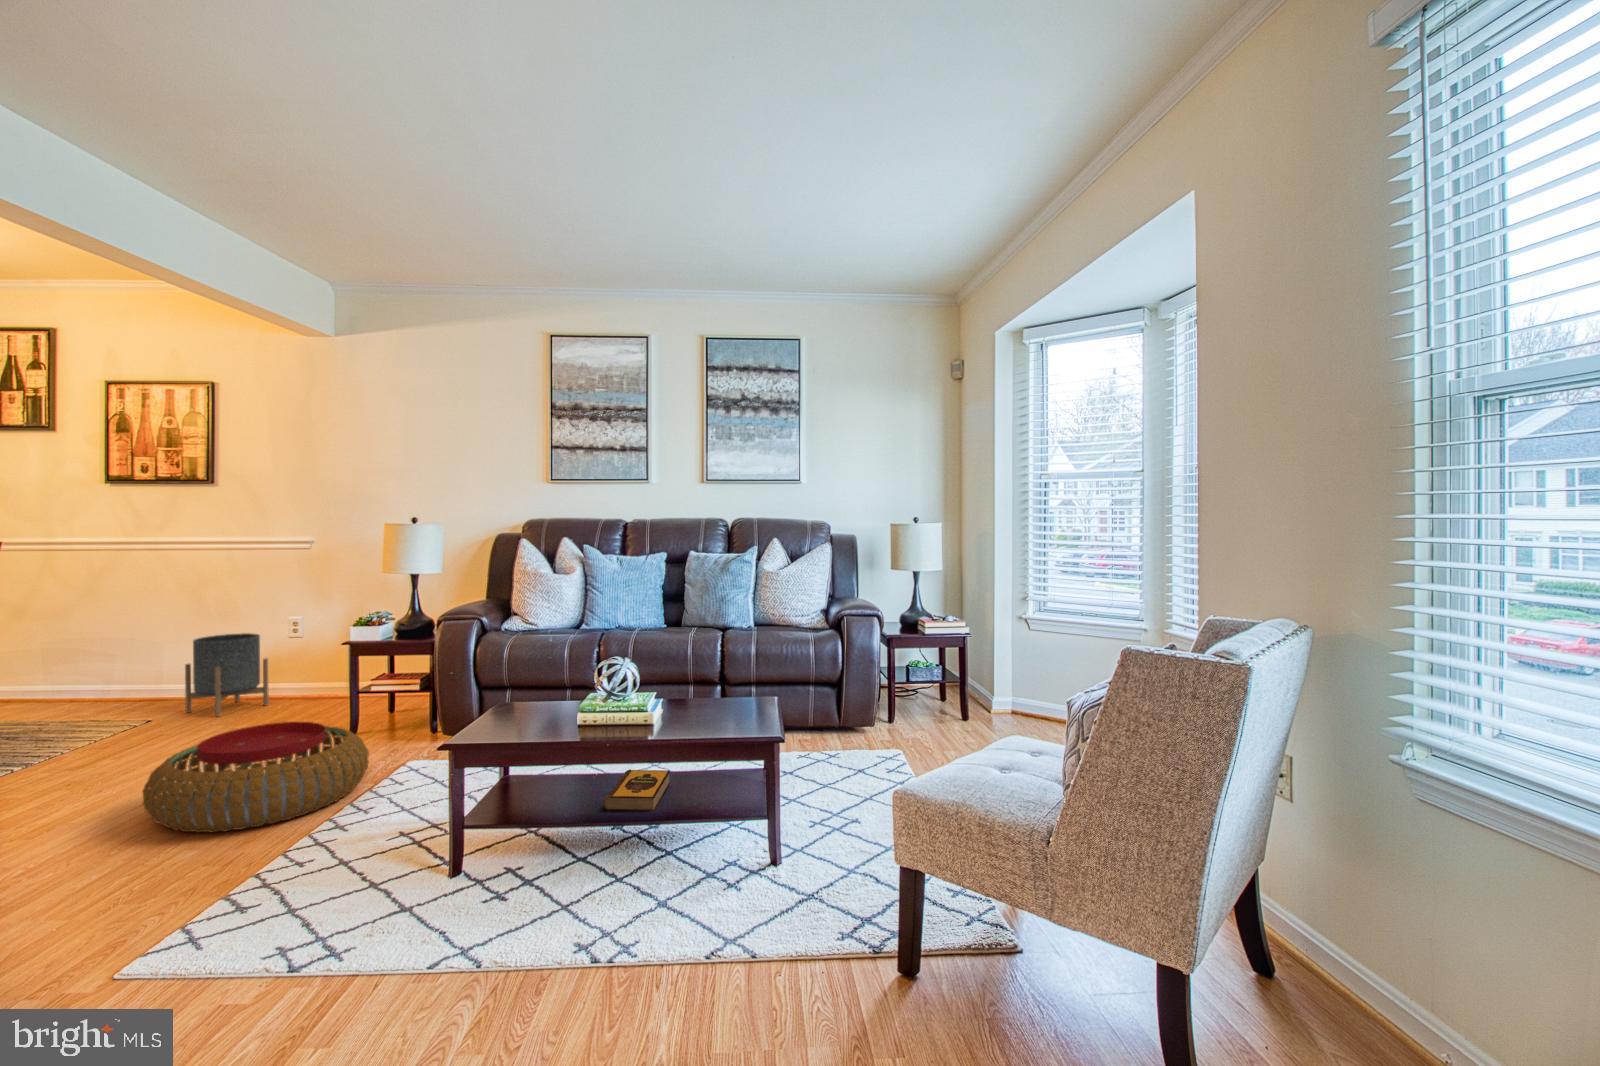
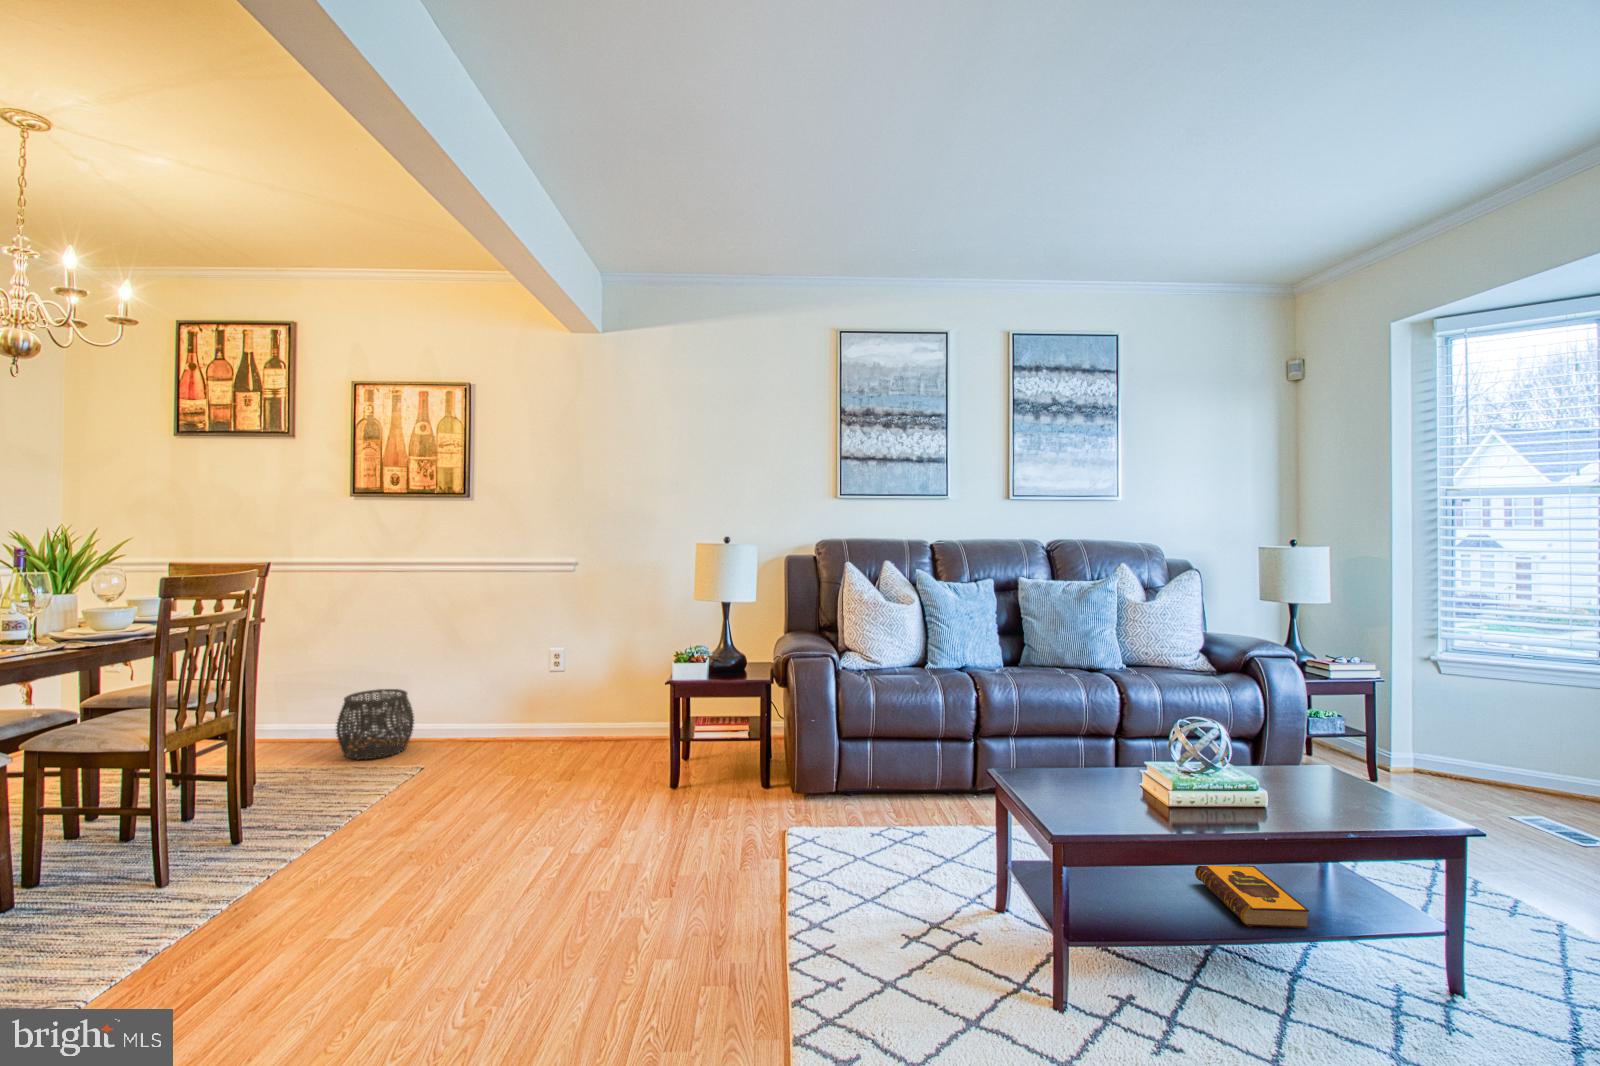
planter: present [185,633,269,717] -> none [453,666,535,764]
woven basket: none [77,654,161,716] -> present [336,689,414,760]
pouf: present [143,722,369,833] -> none [579,786,798,935]

